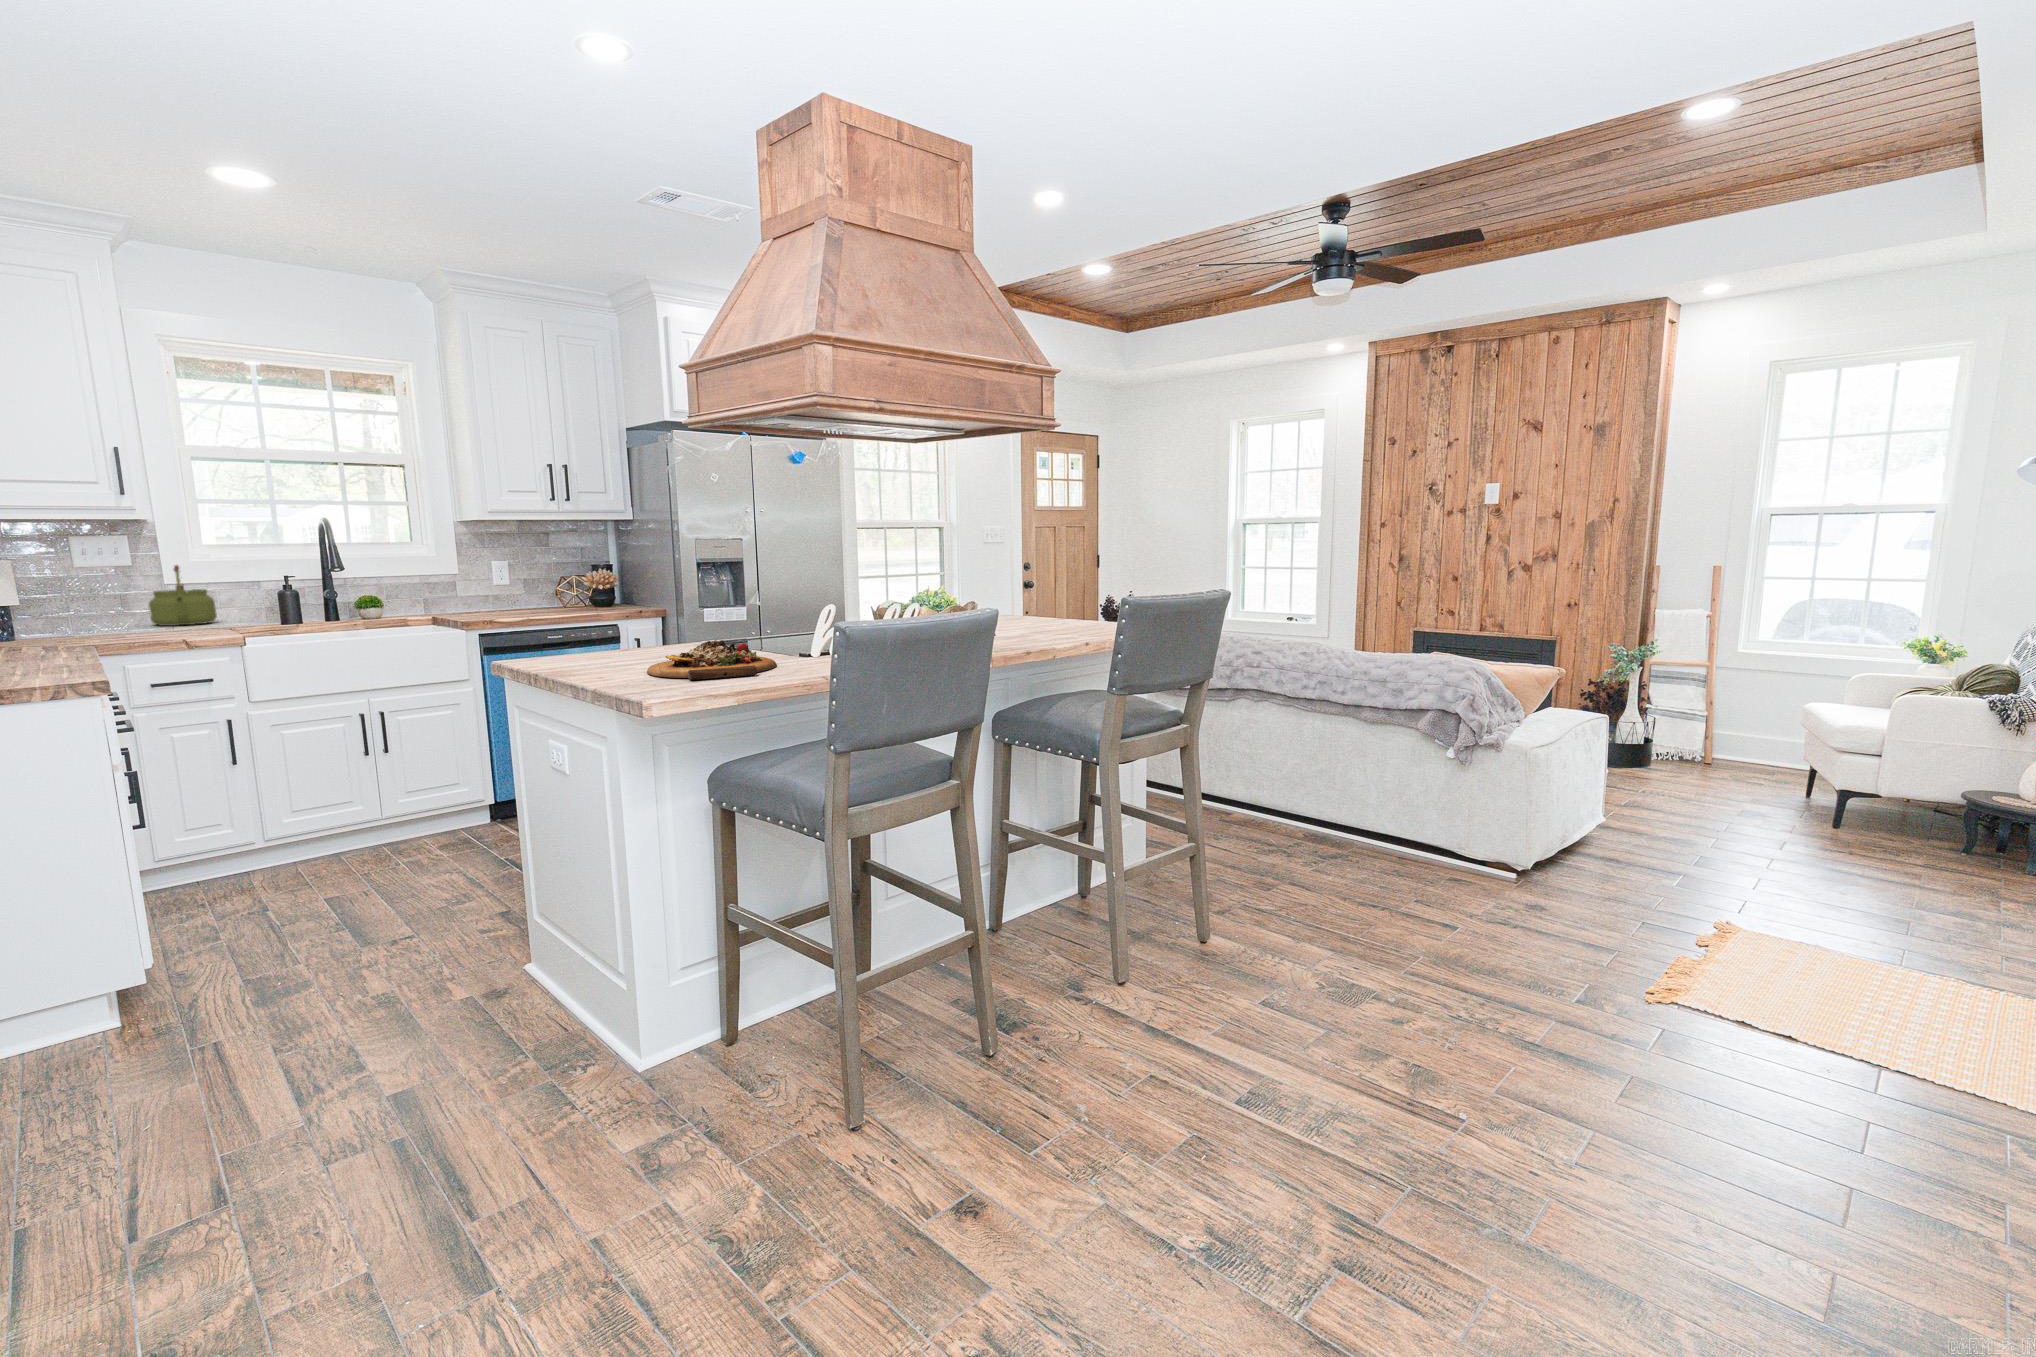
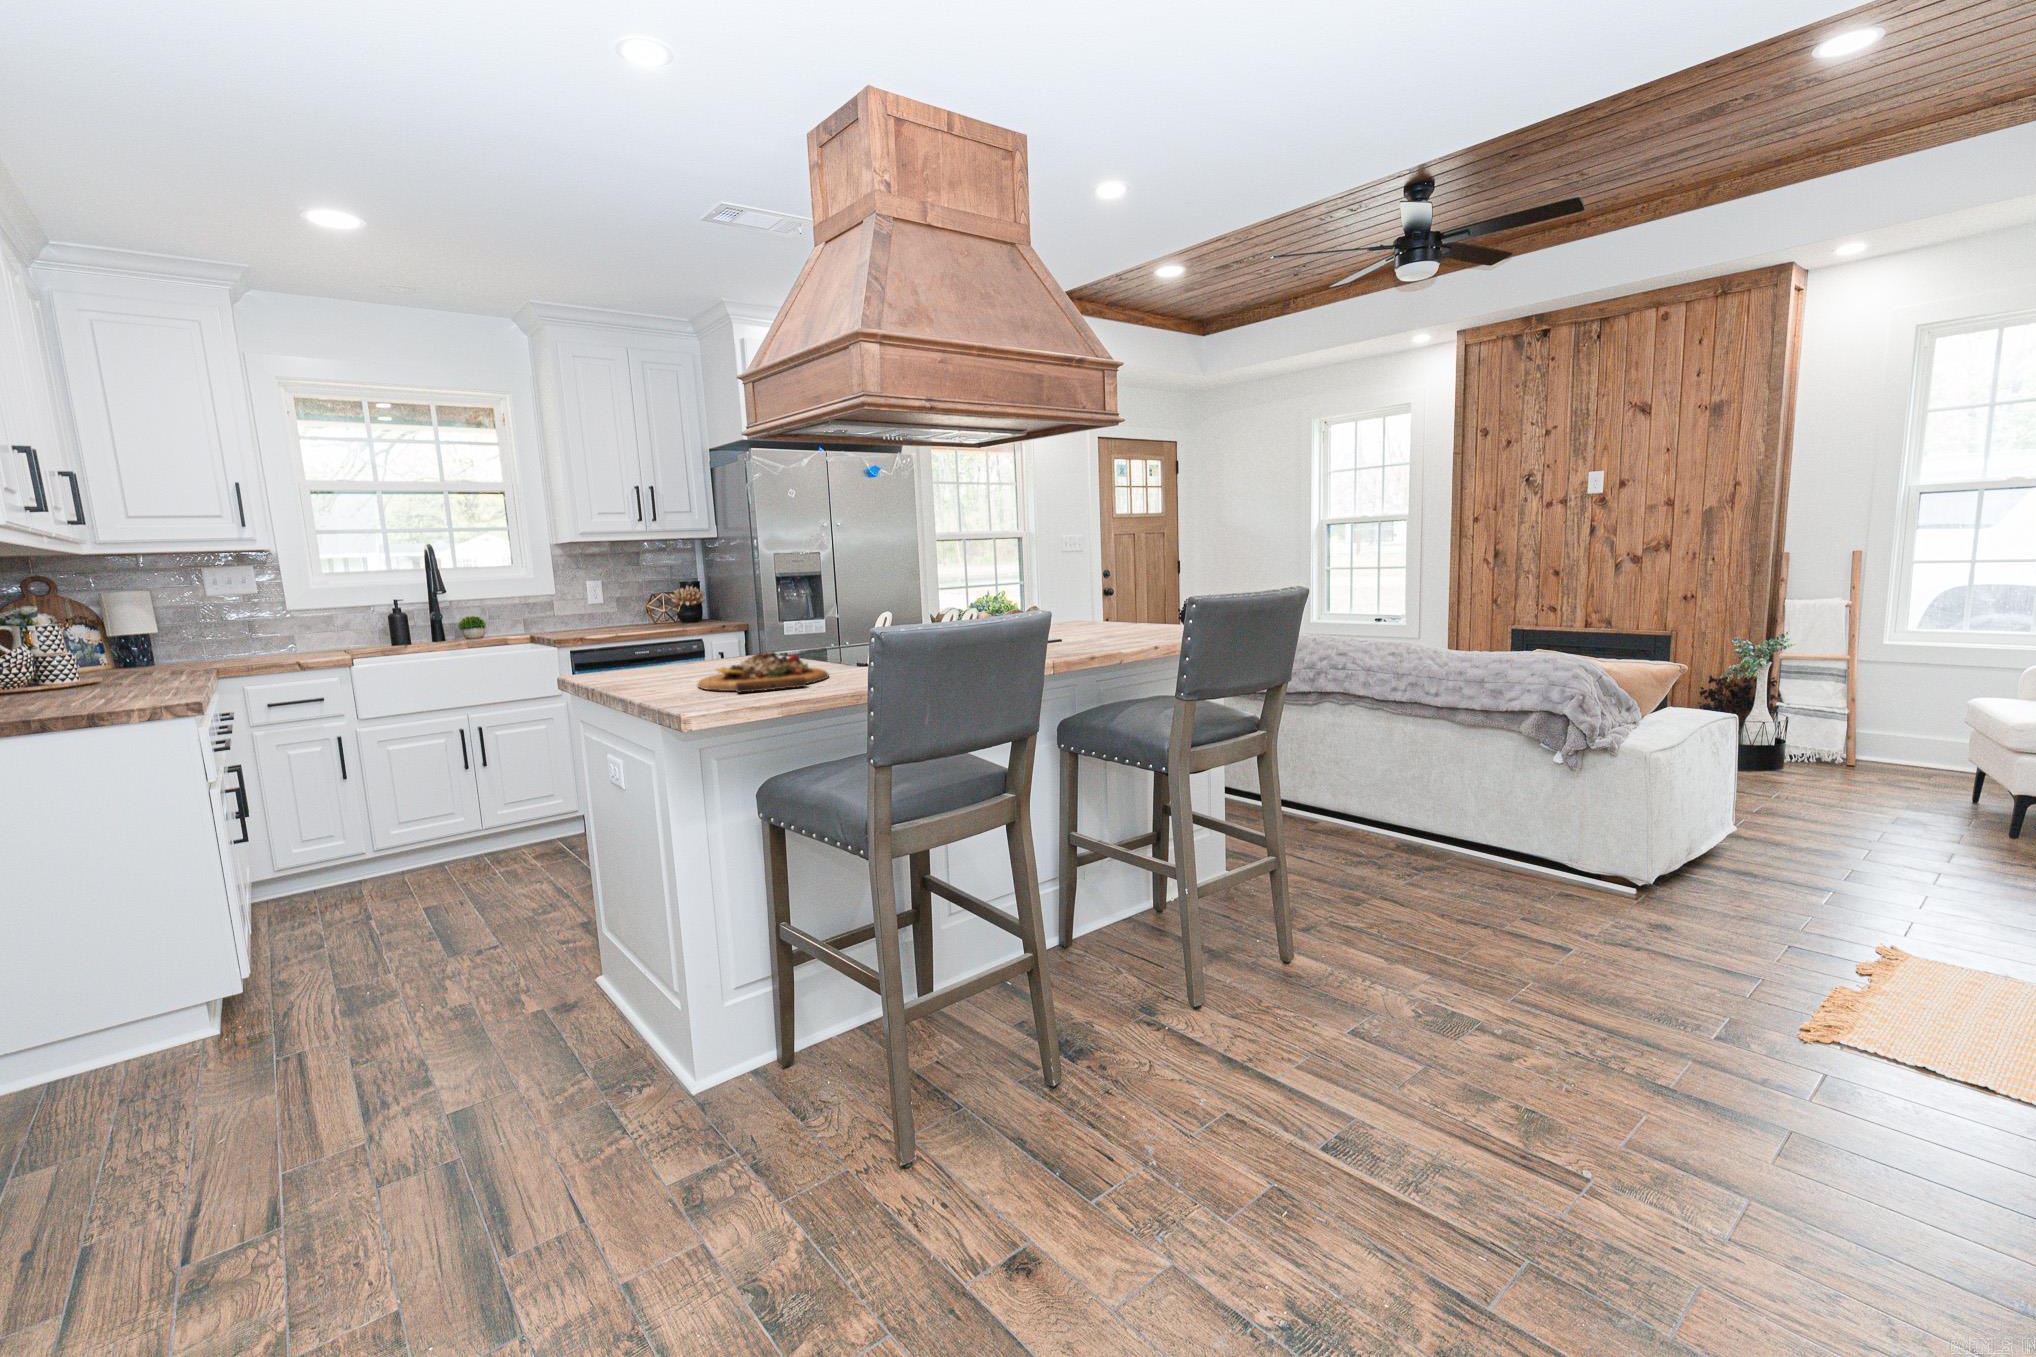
kettle: present [149,565,217,626] -> none [260,590,322,648]

